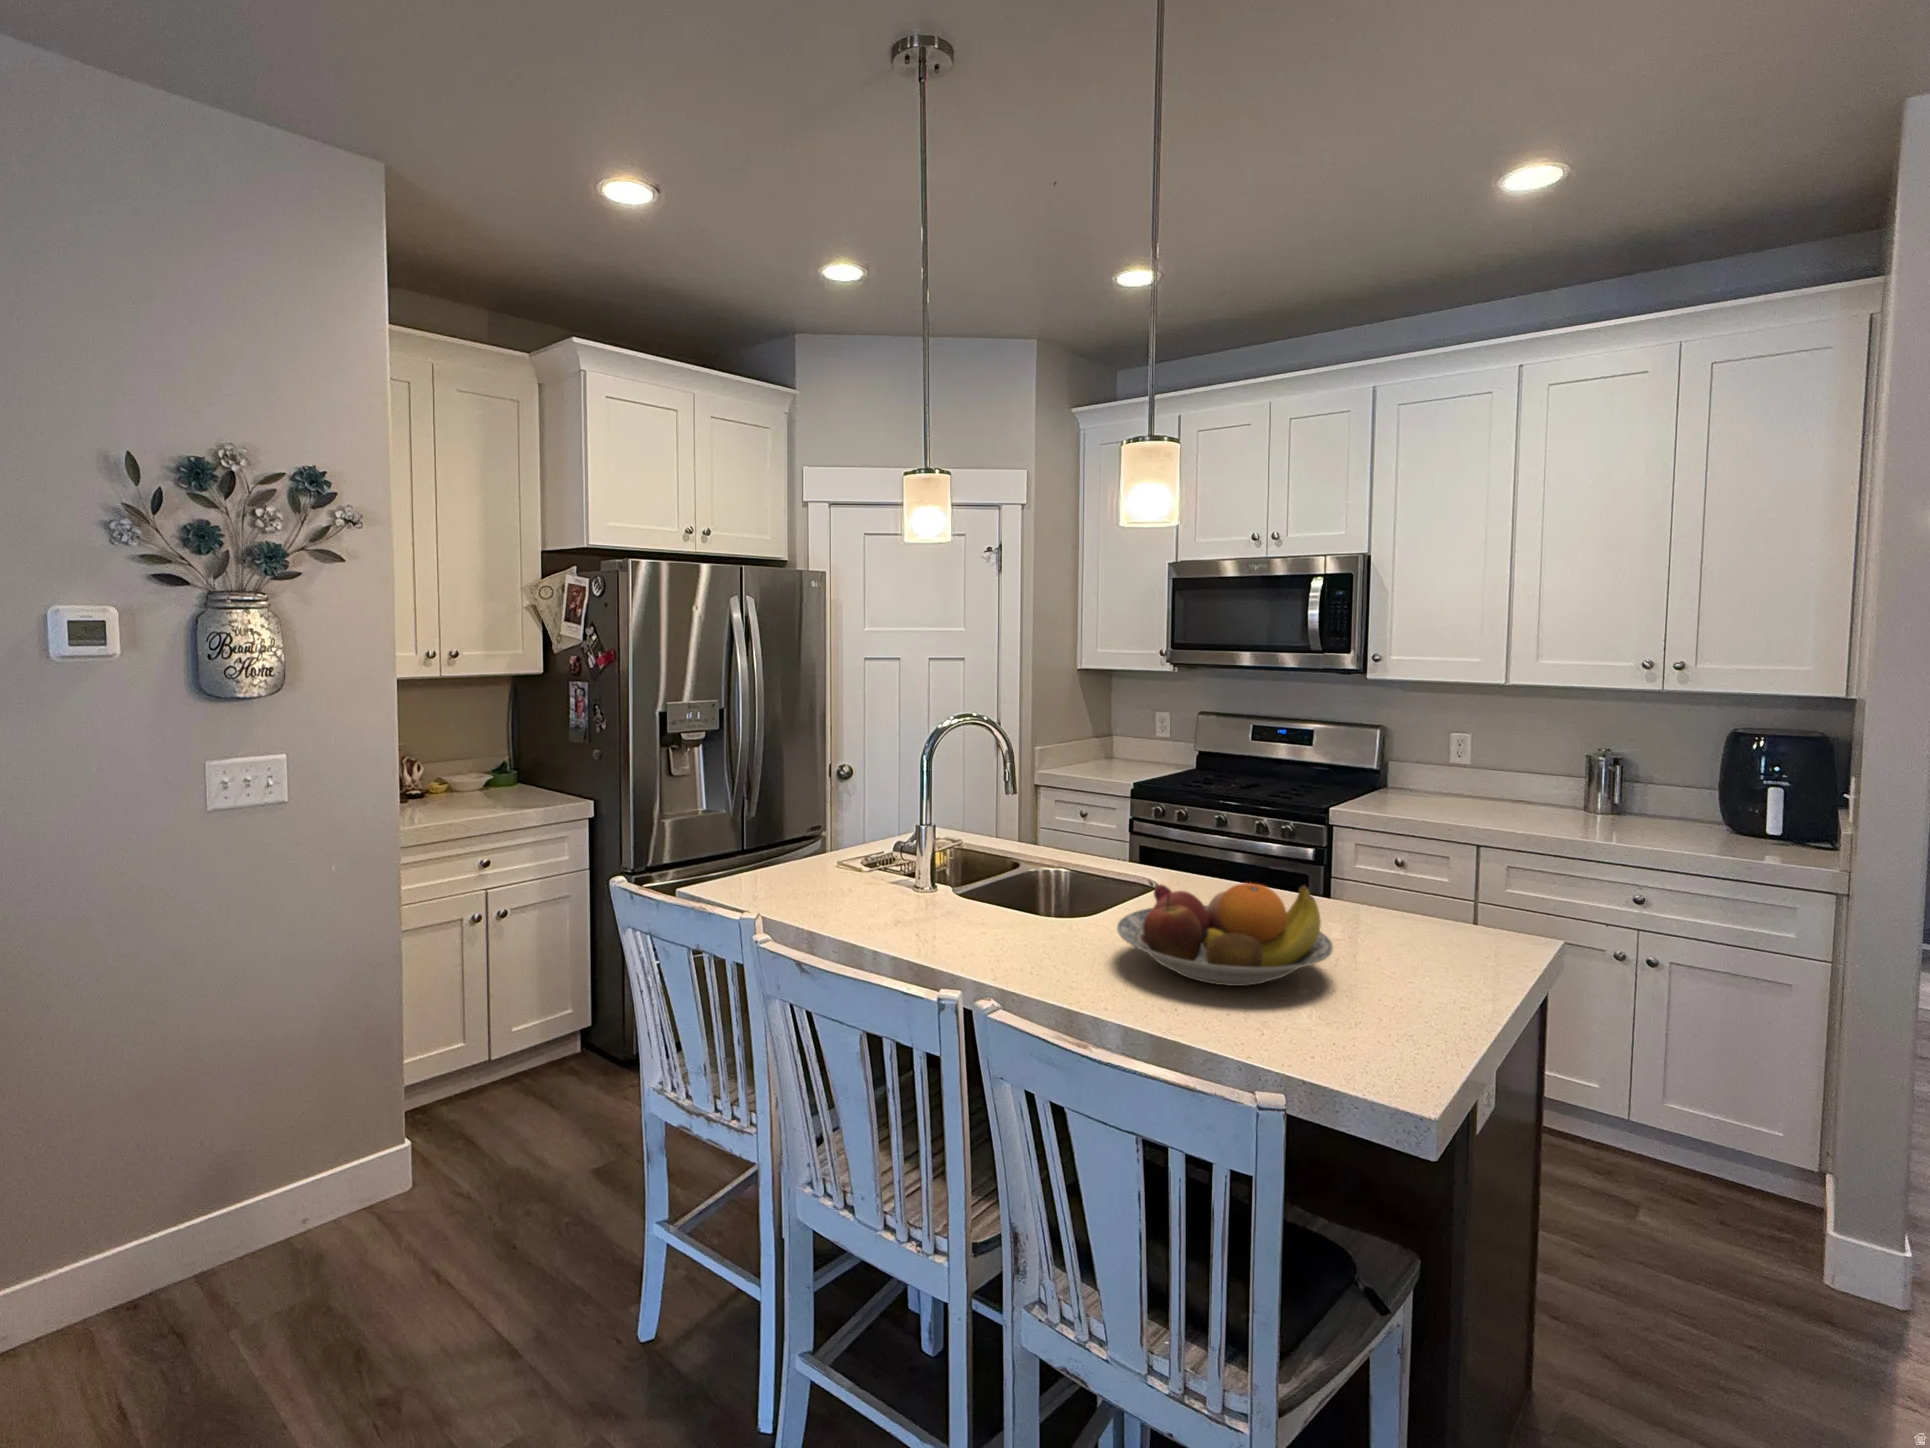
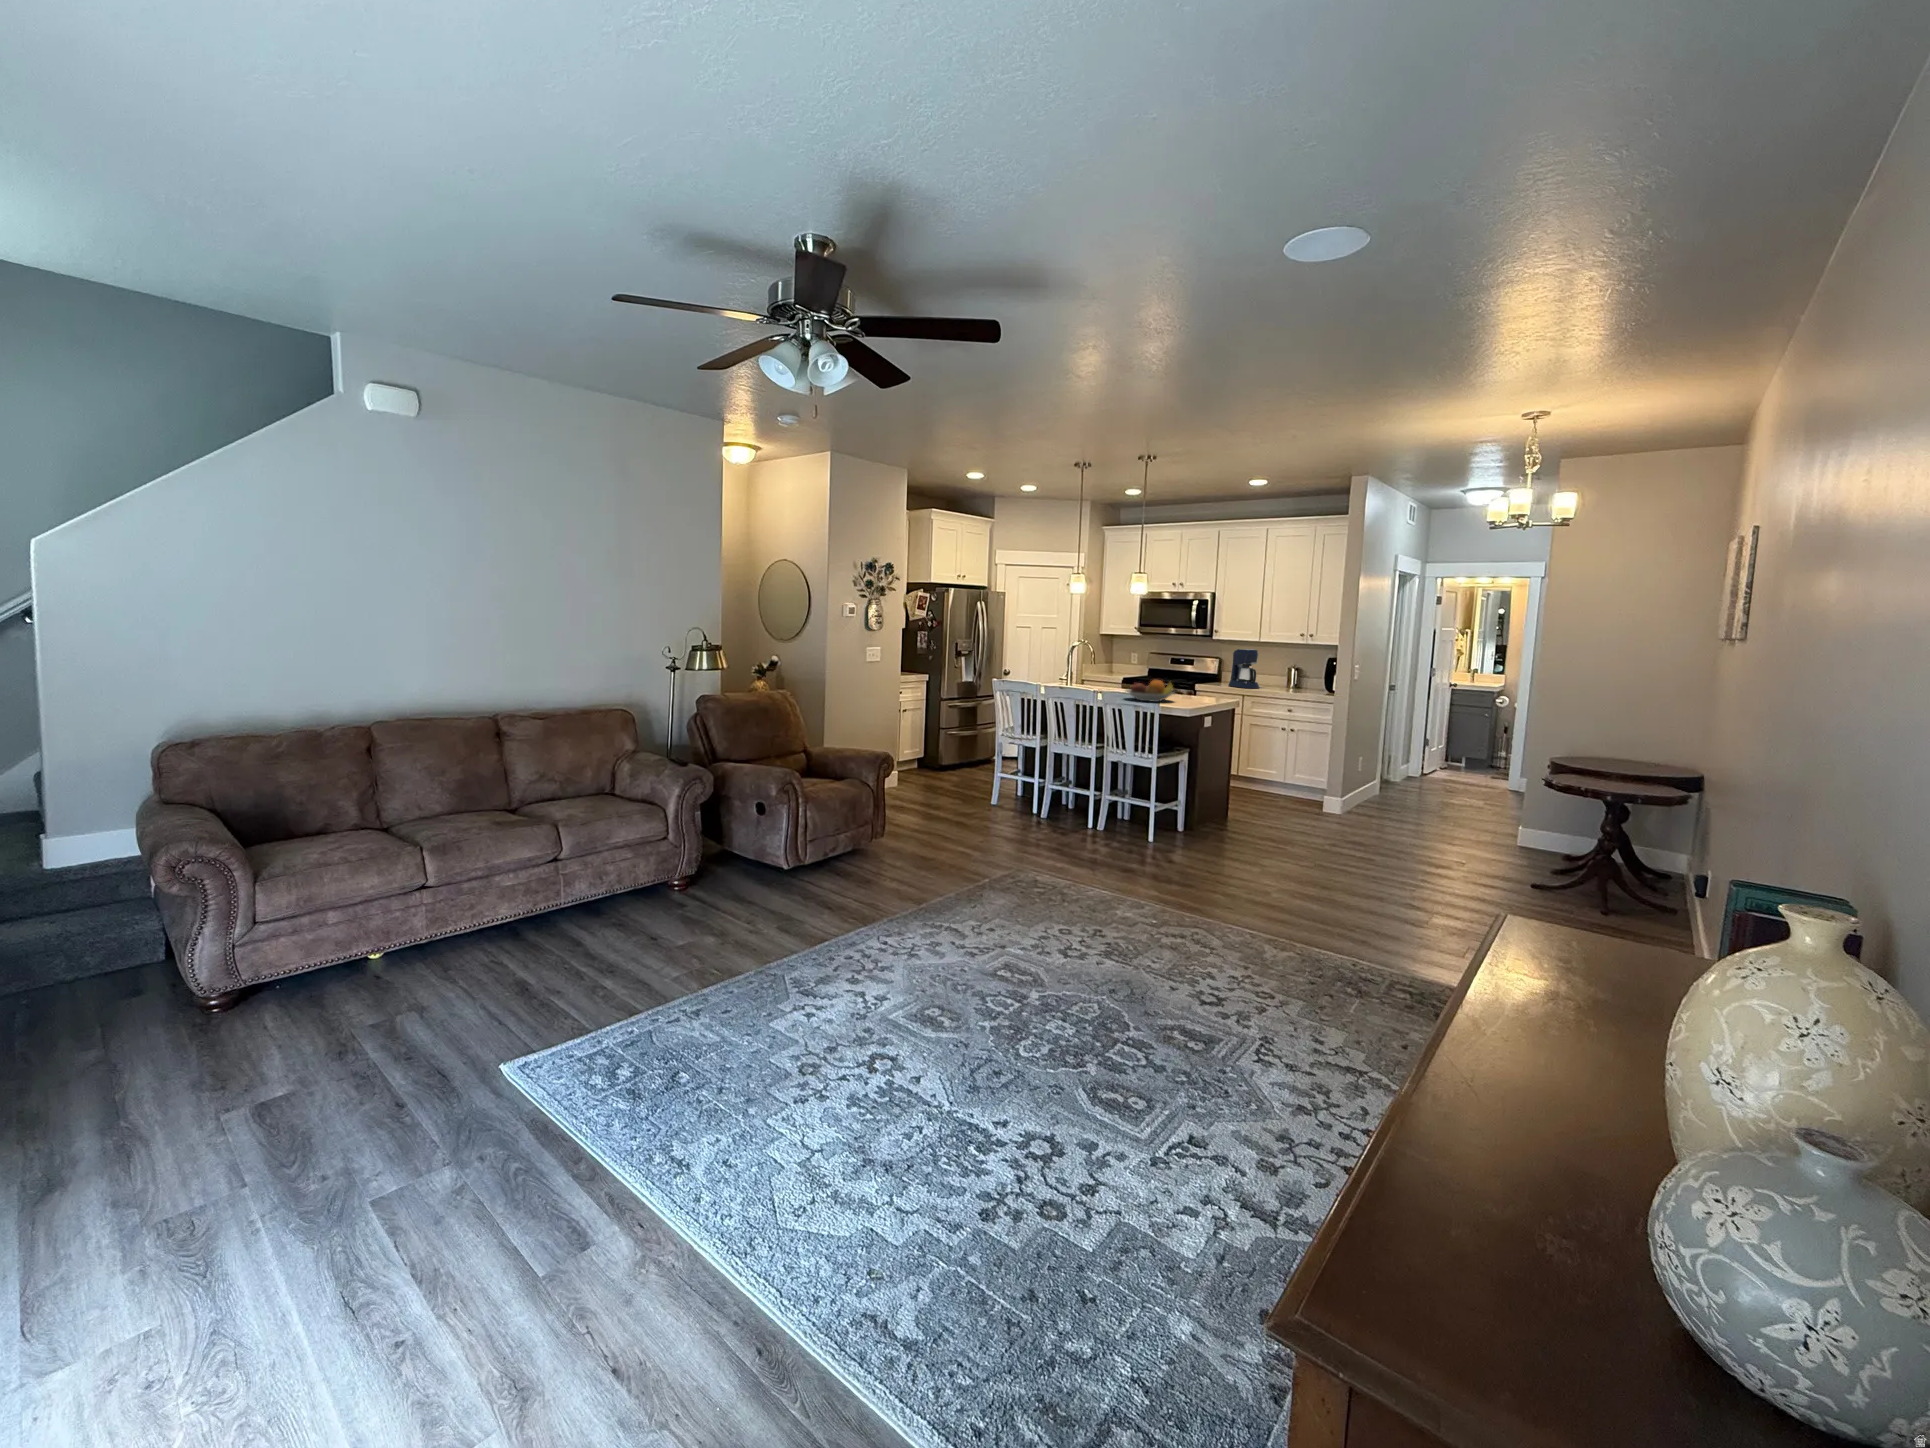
coffee maker: none [1420,705,1513,820] -> present [1228,649,1259,688]

